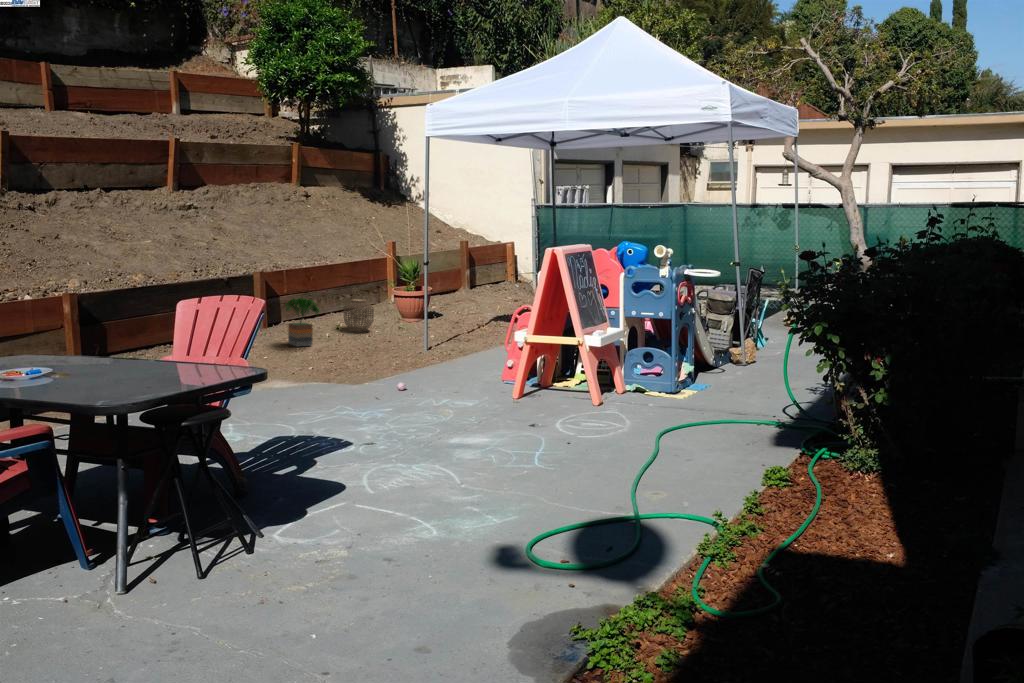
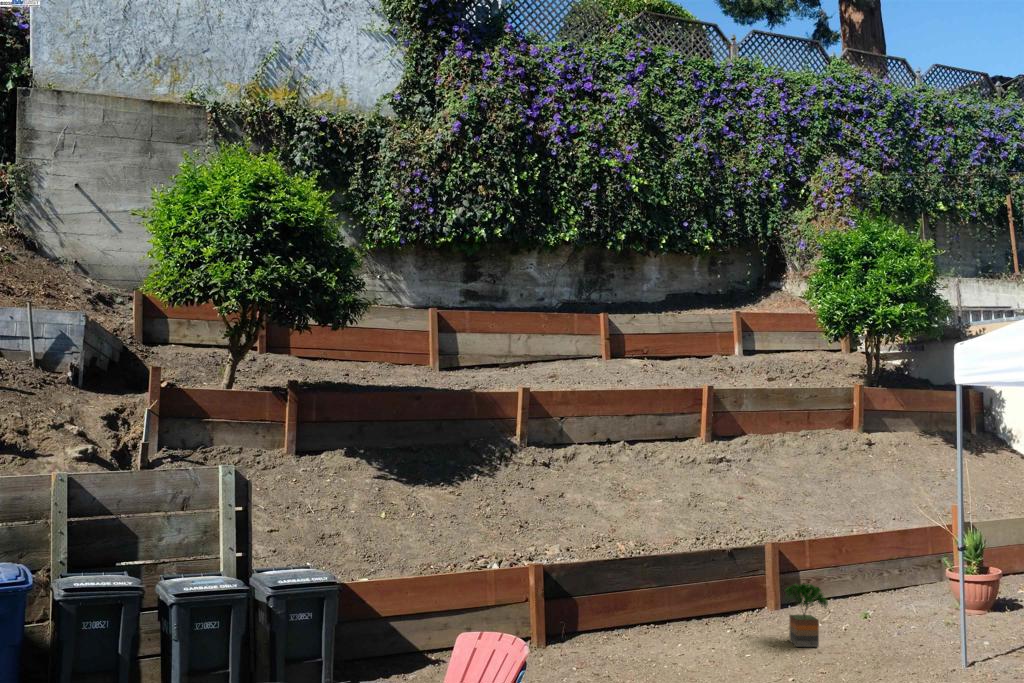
woven basket: present [344,299,374,331] -> none [875,585,916,629]

